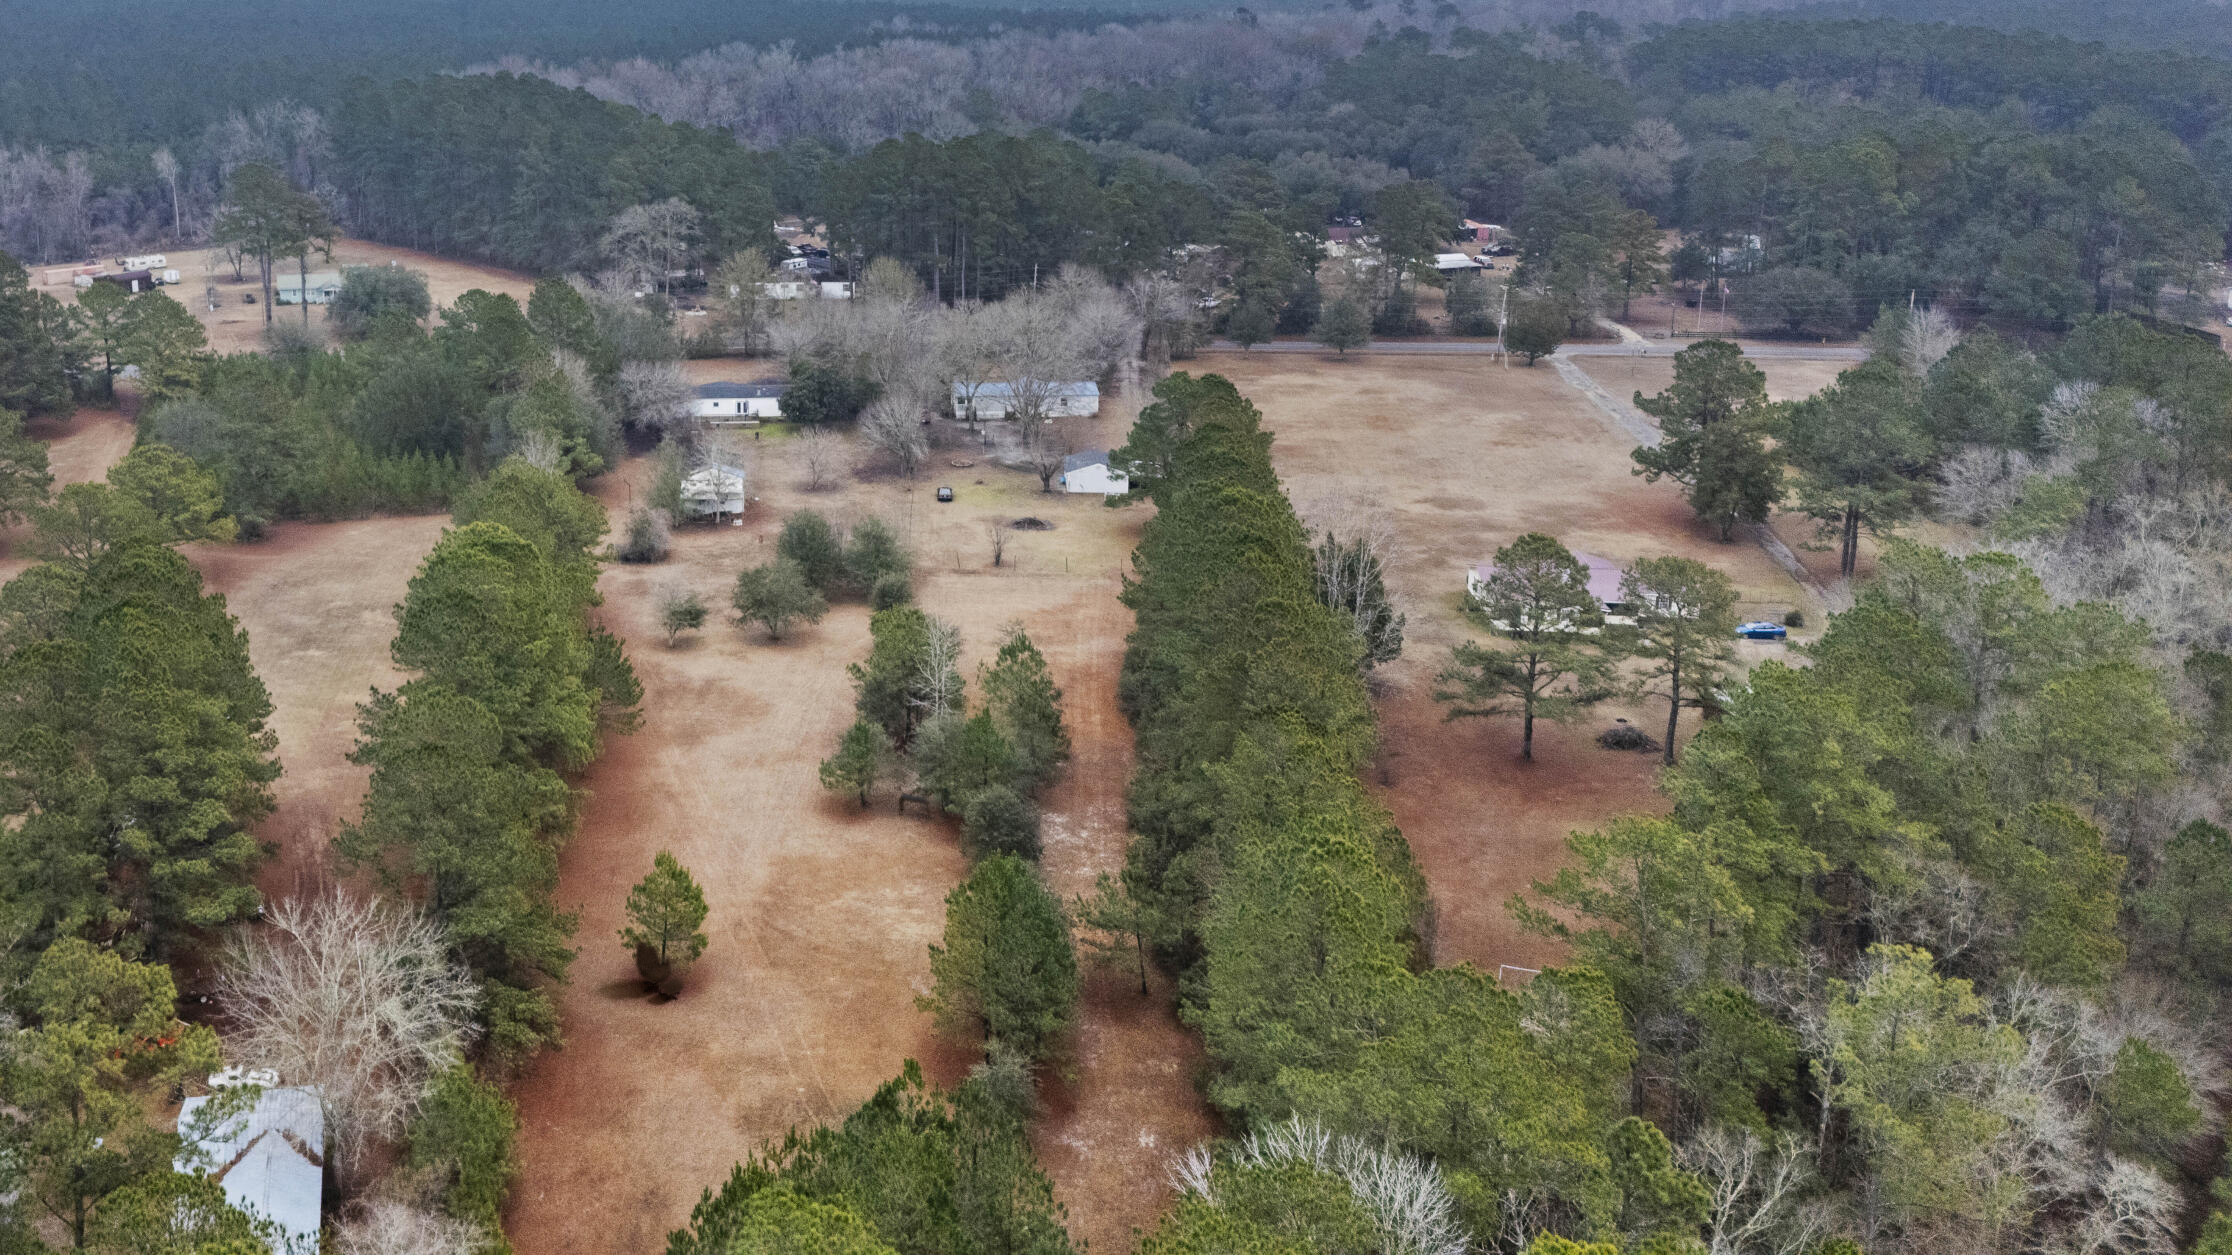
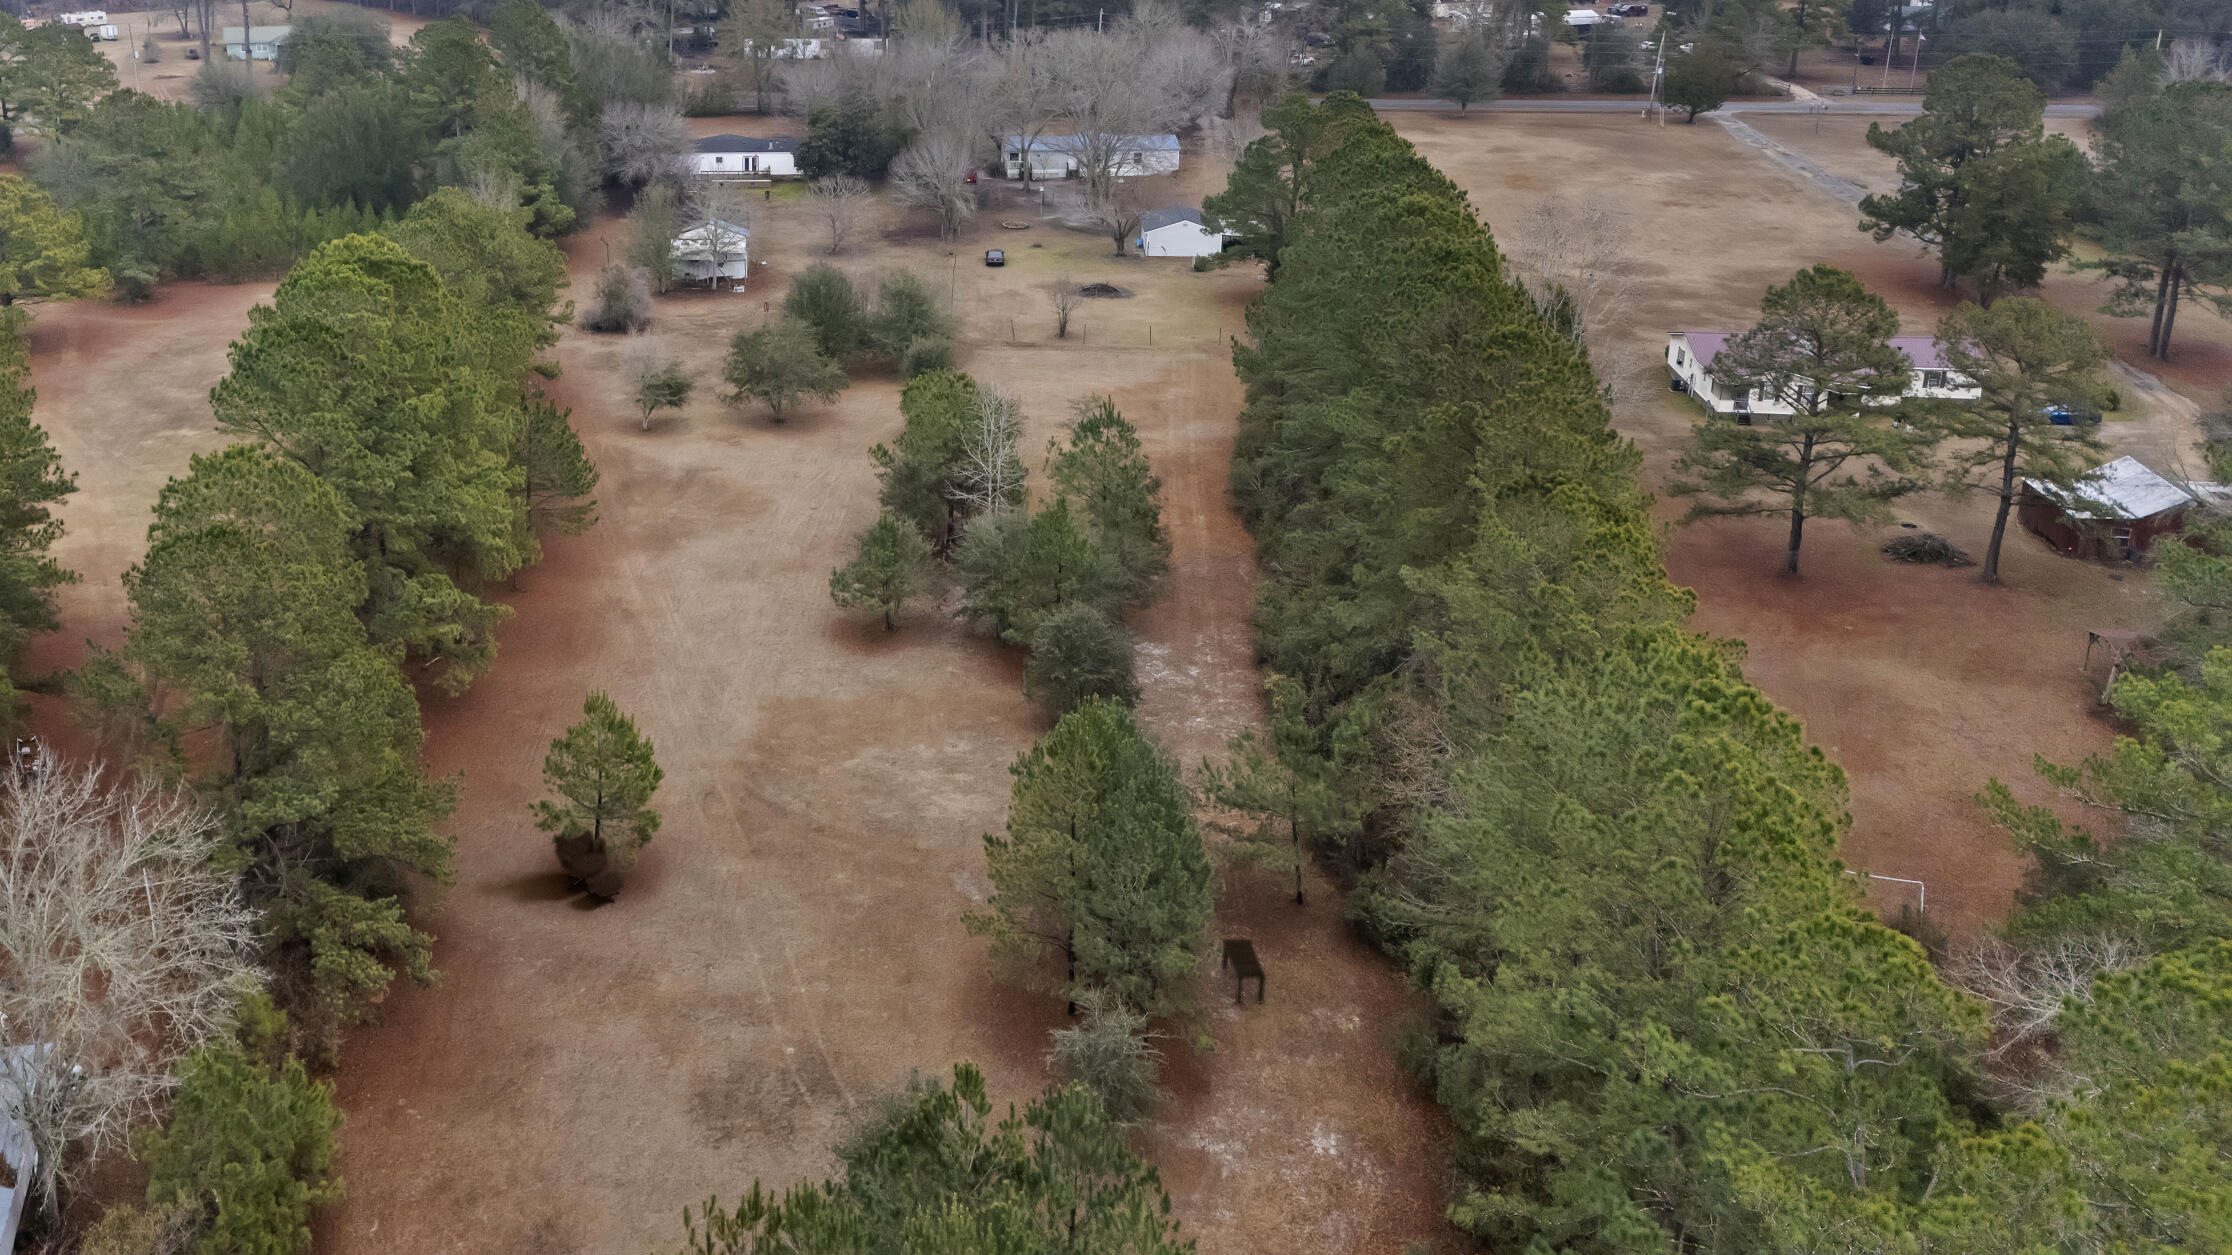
bench: present [899,793,930,817] -> present [1221,939,1266,1005]

